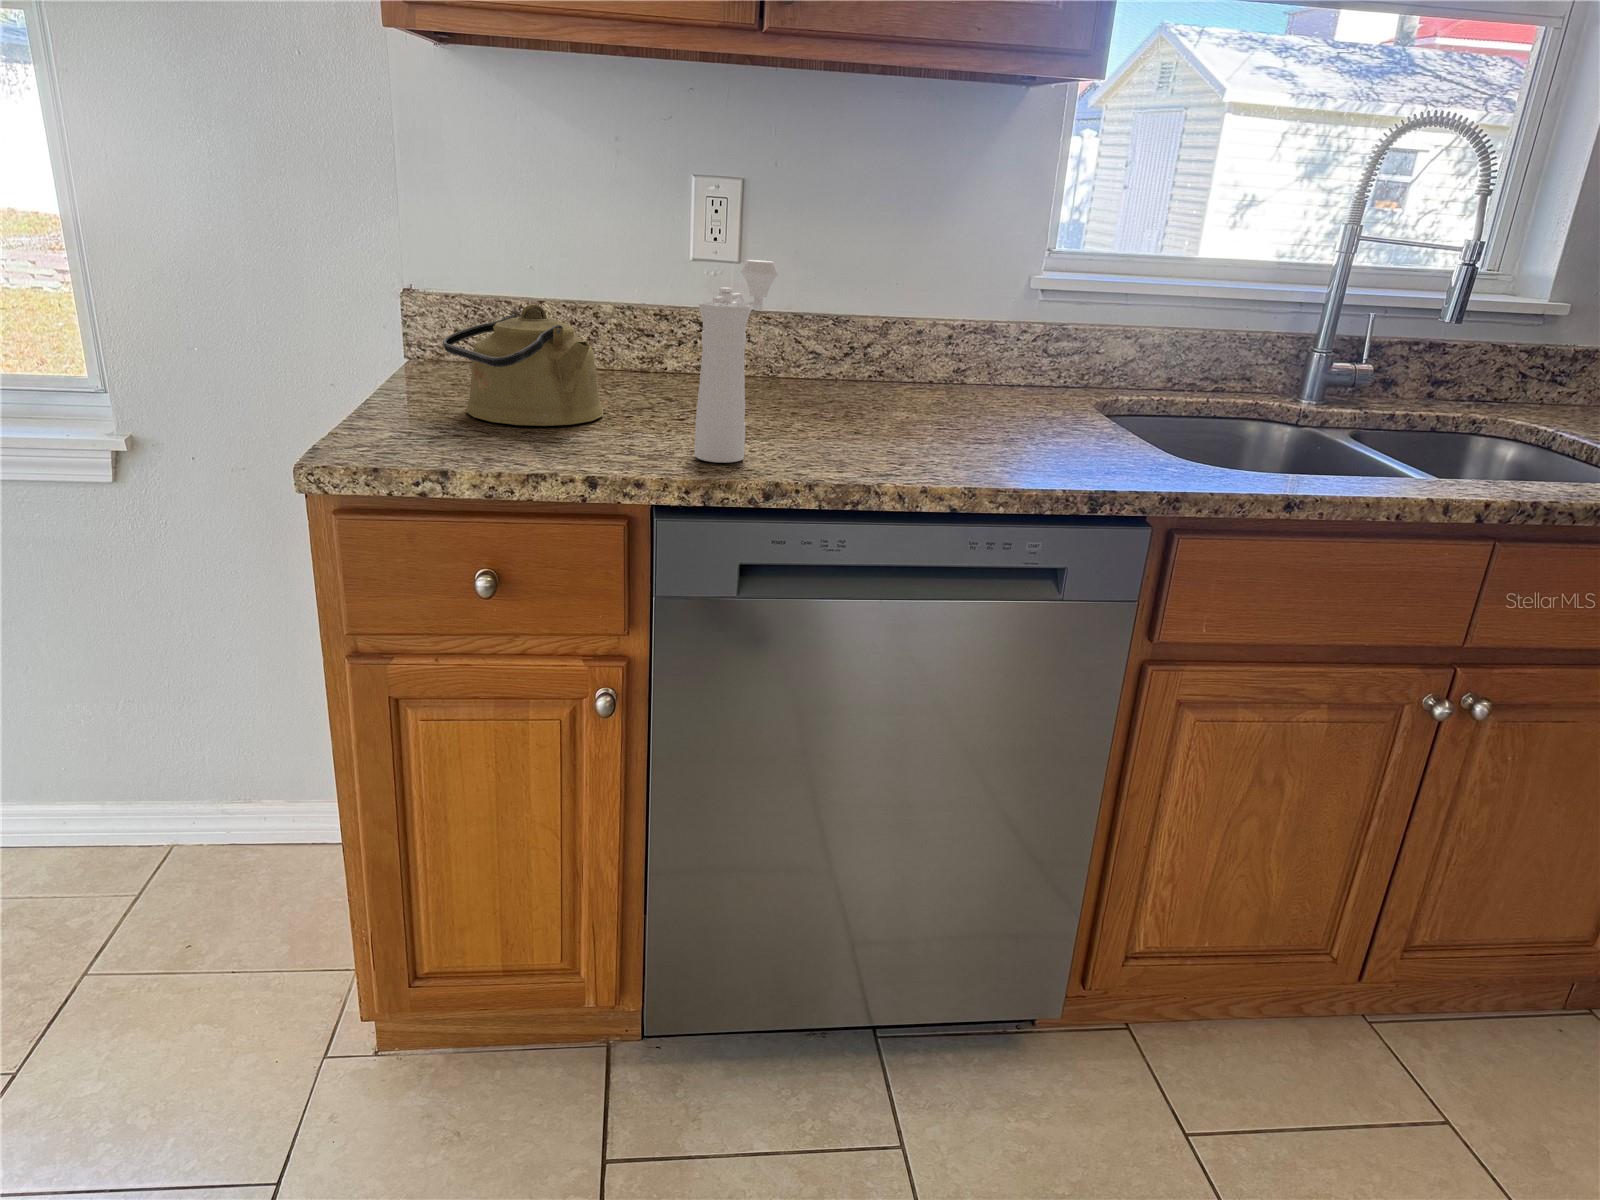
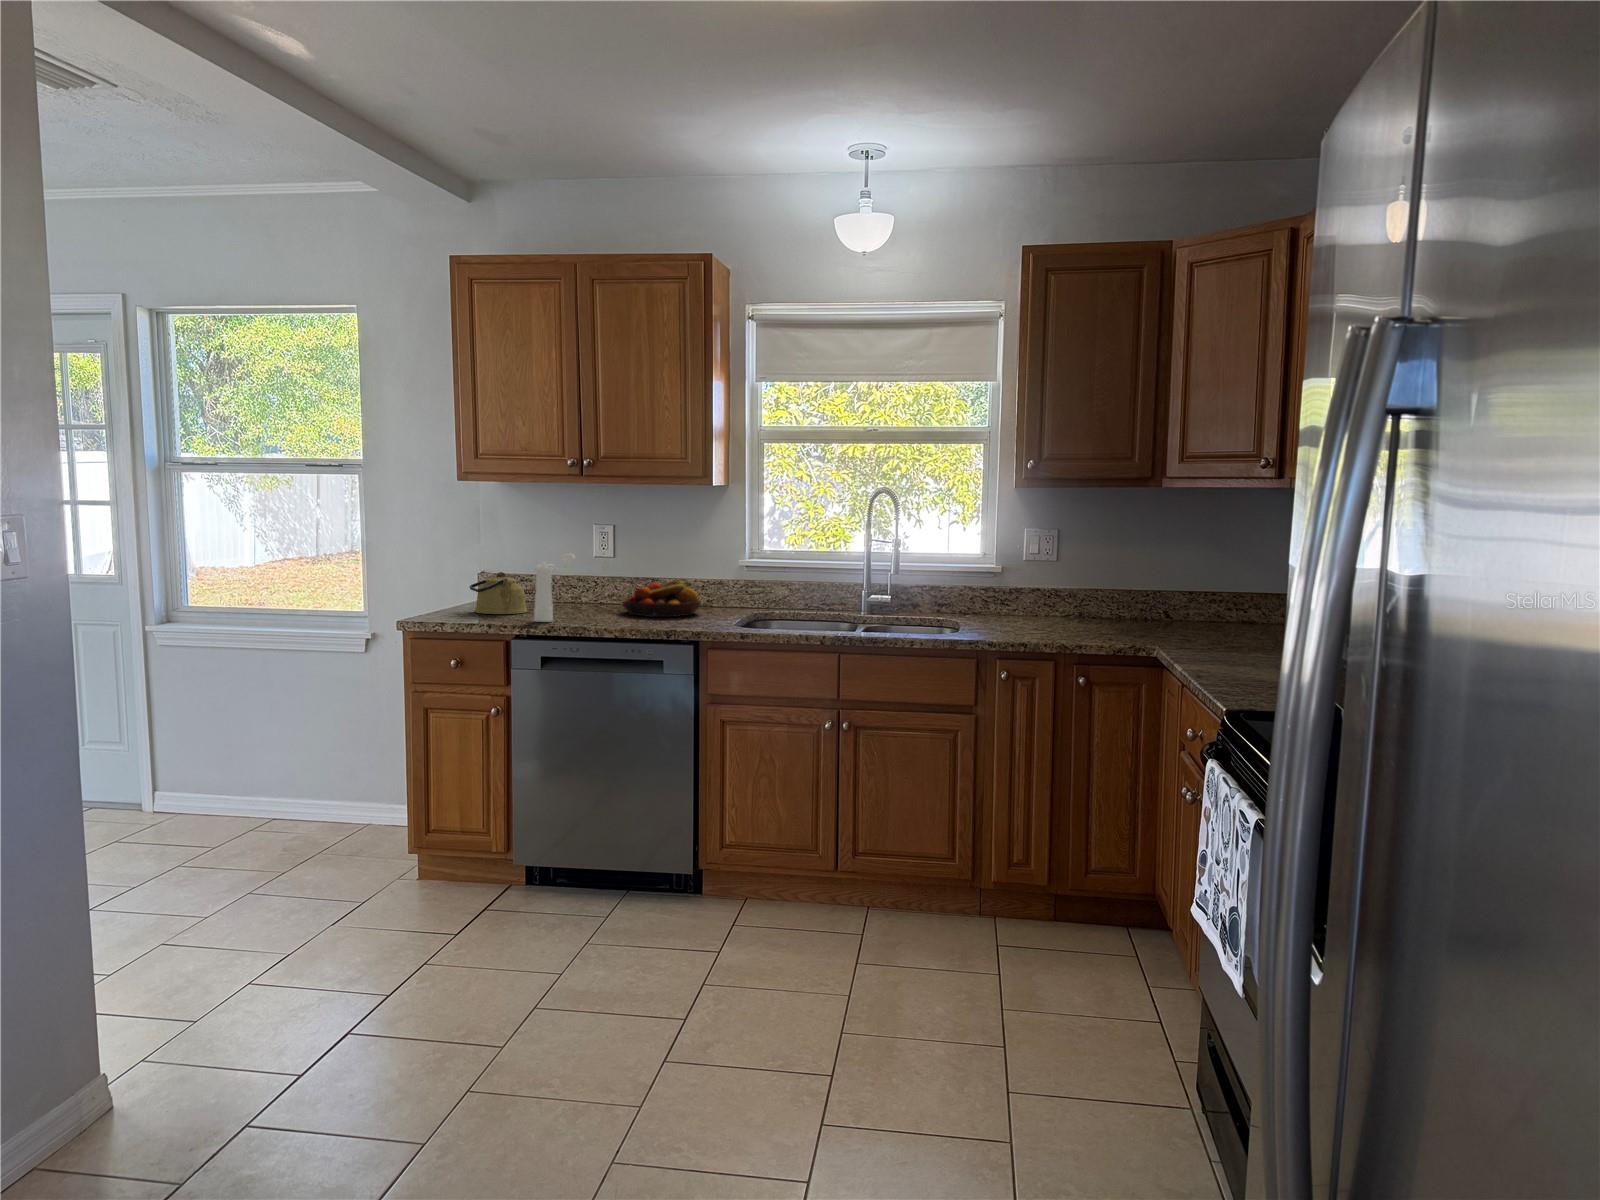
fruit bowl: none [823,325,1013,428] -> present [622,580,701,617]

